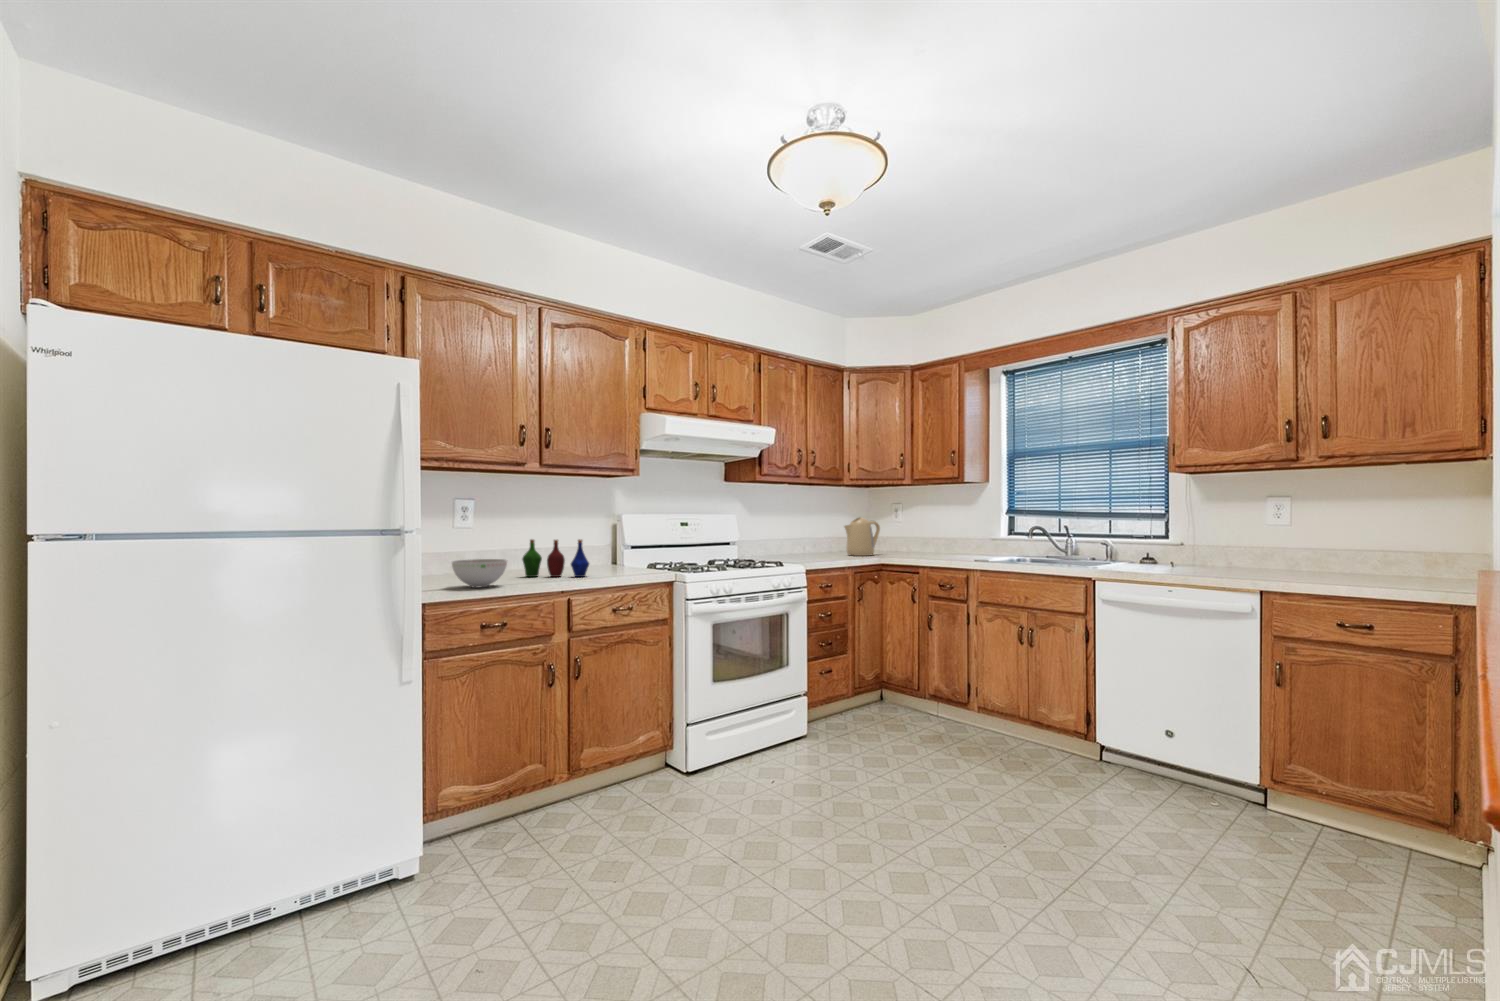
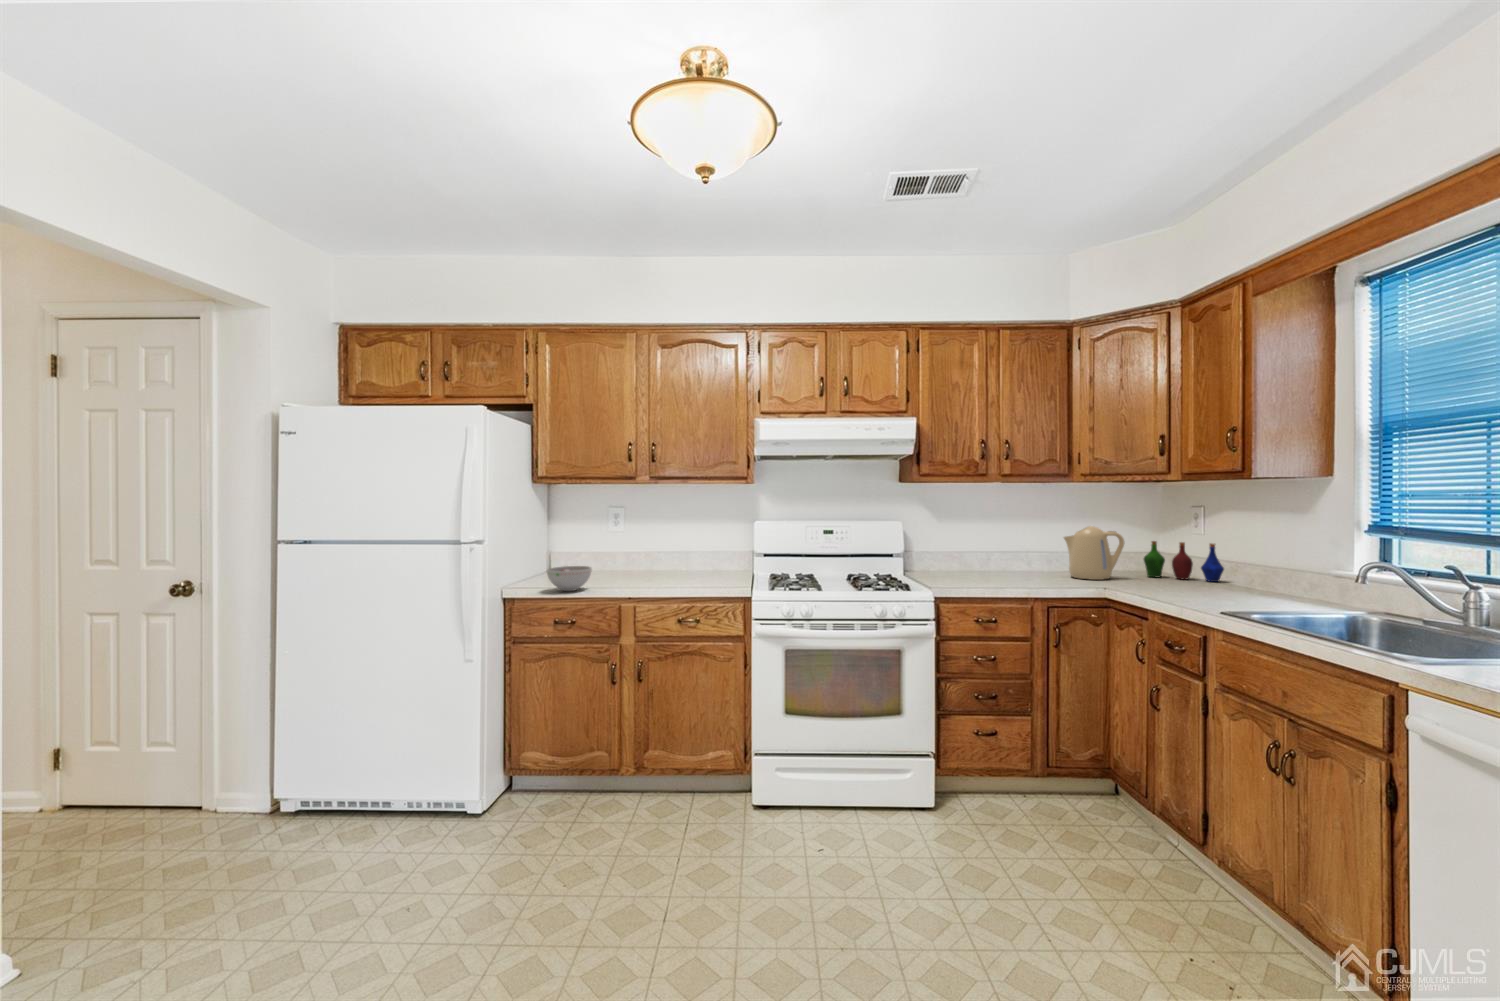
bottle: present [522,539,589,577] -> present [1144,541,1224,582]

